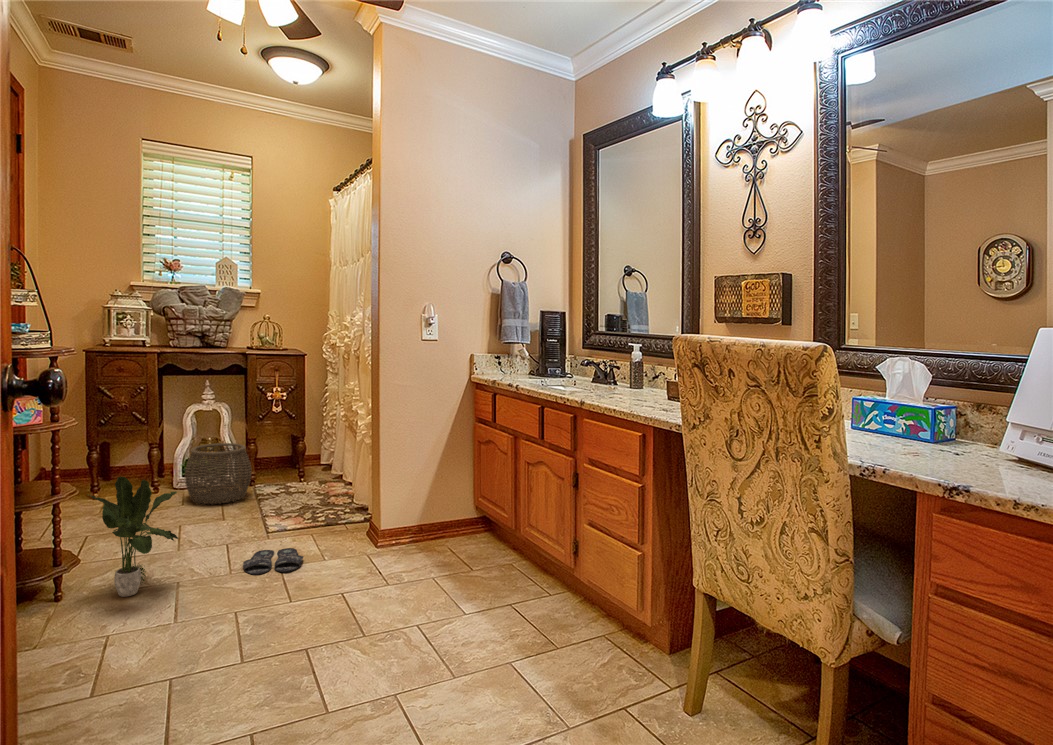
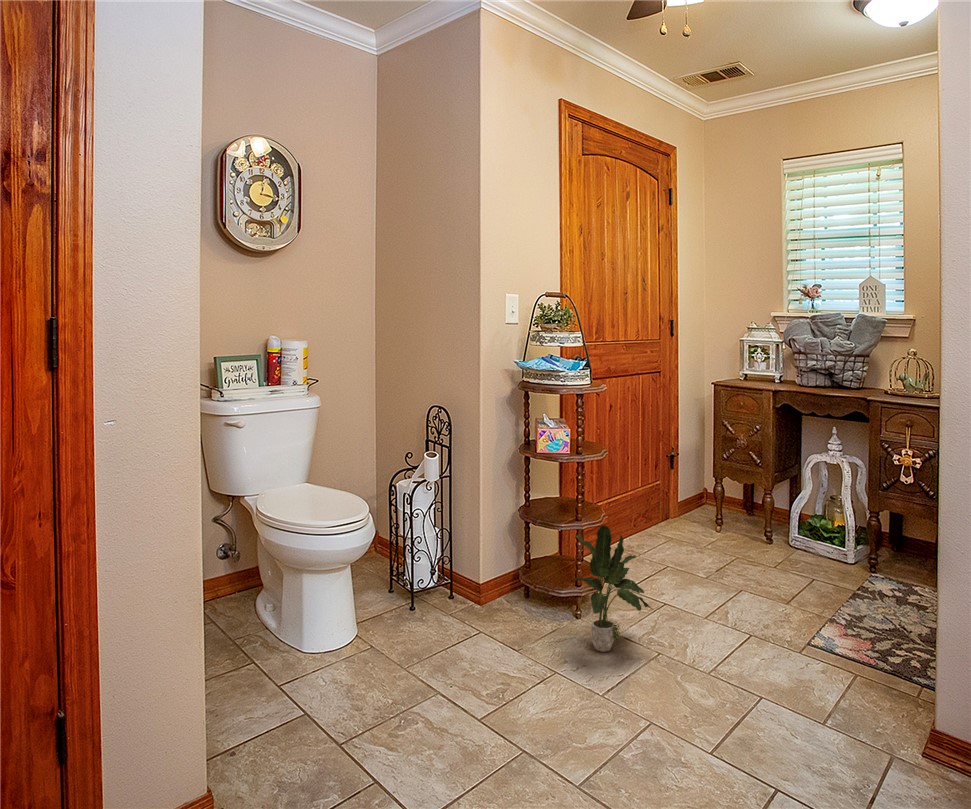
woven basket: present [185,443,252,504] -> none [765,509,849,589]
slippers: present [243,548,303,575] -> none [719,663,809,710]

